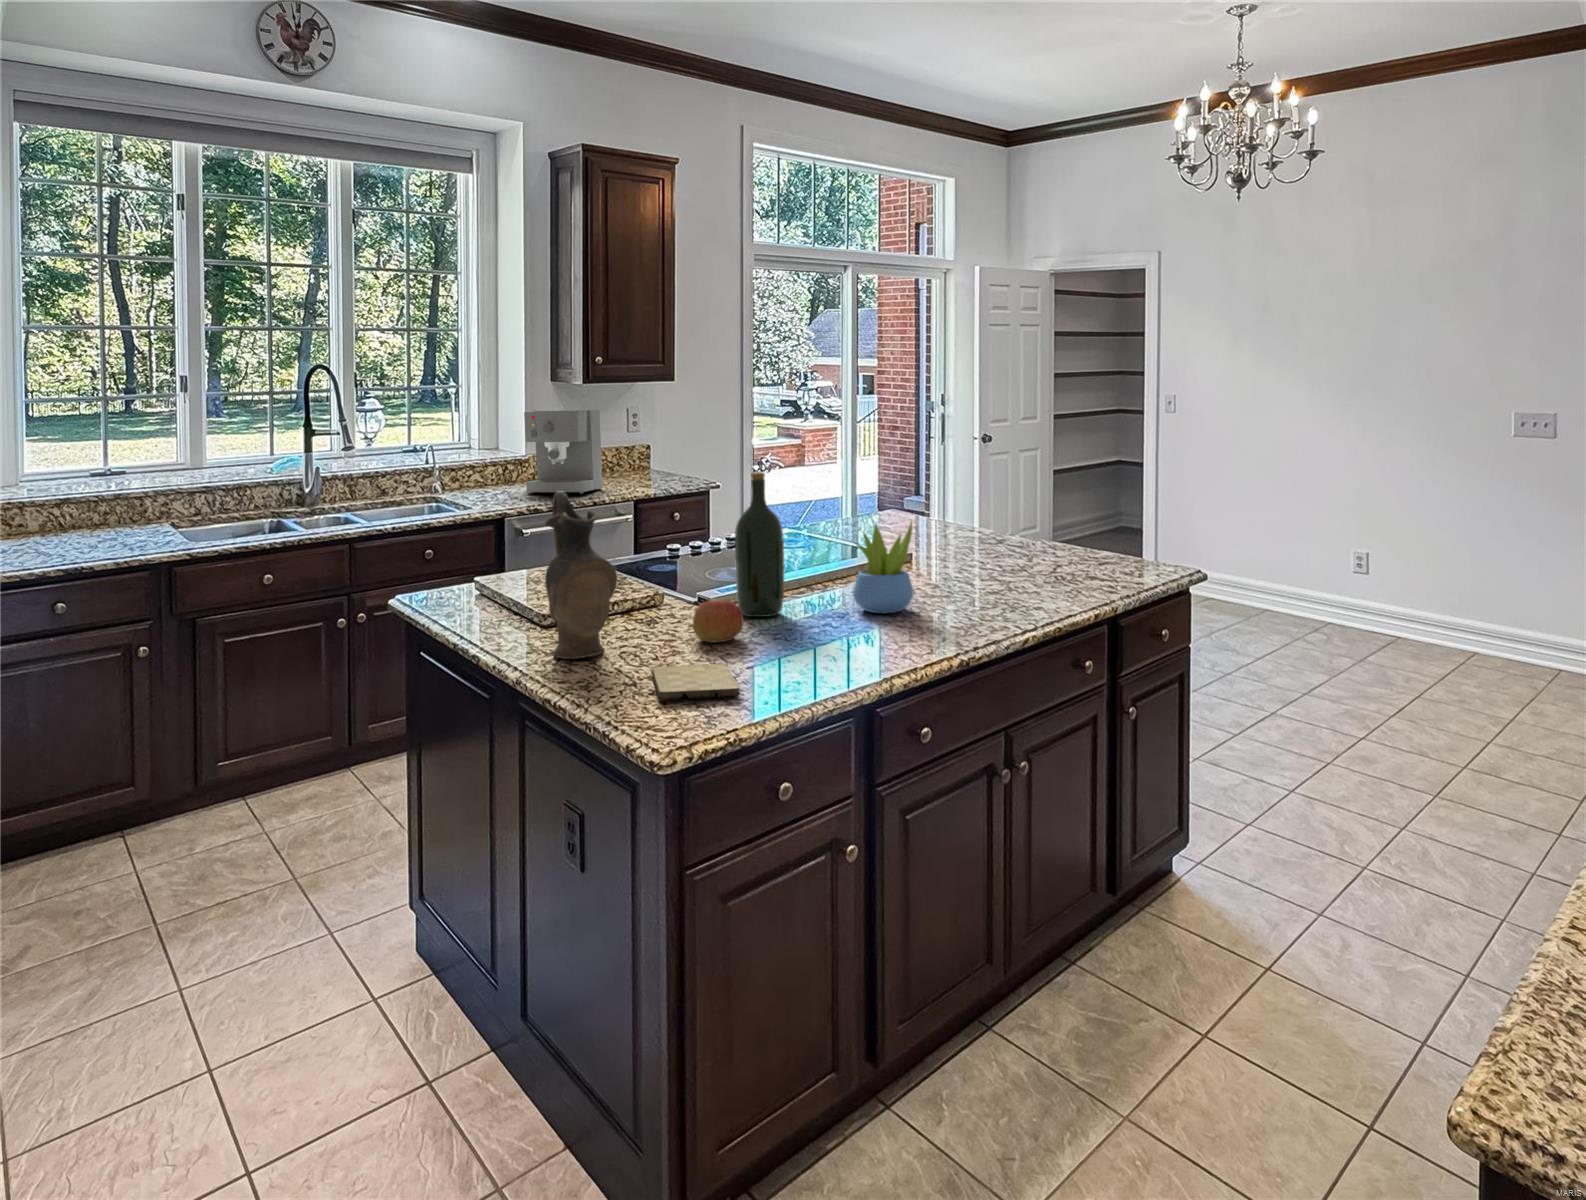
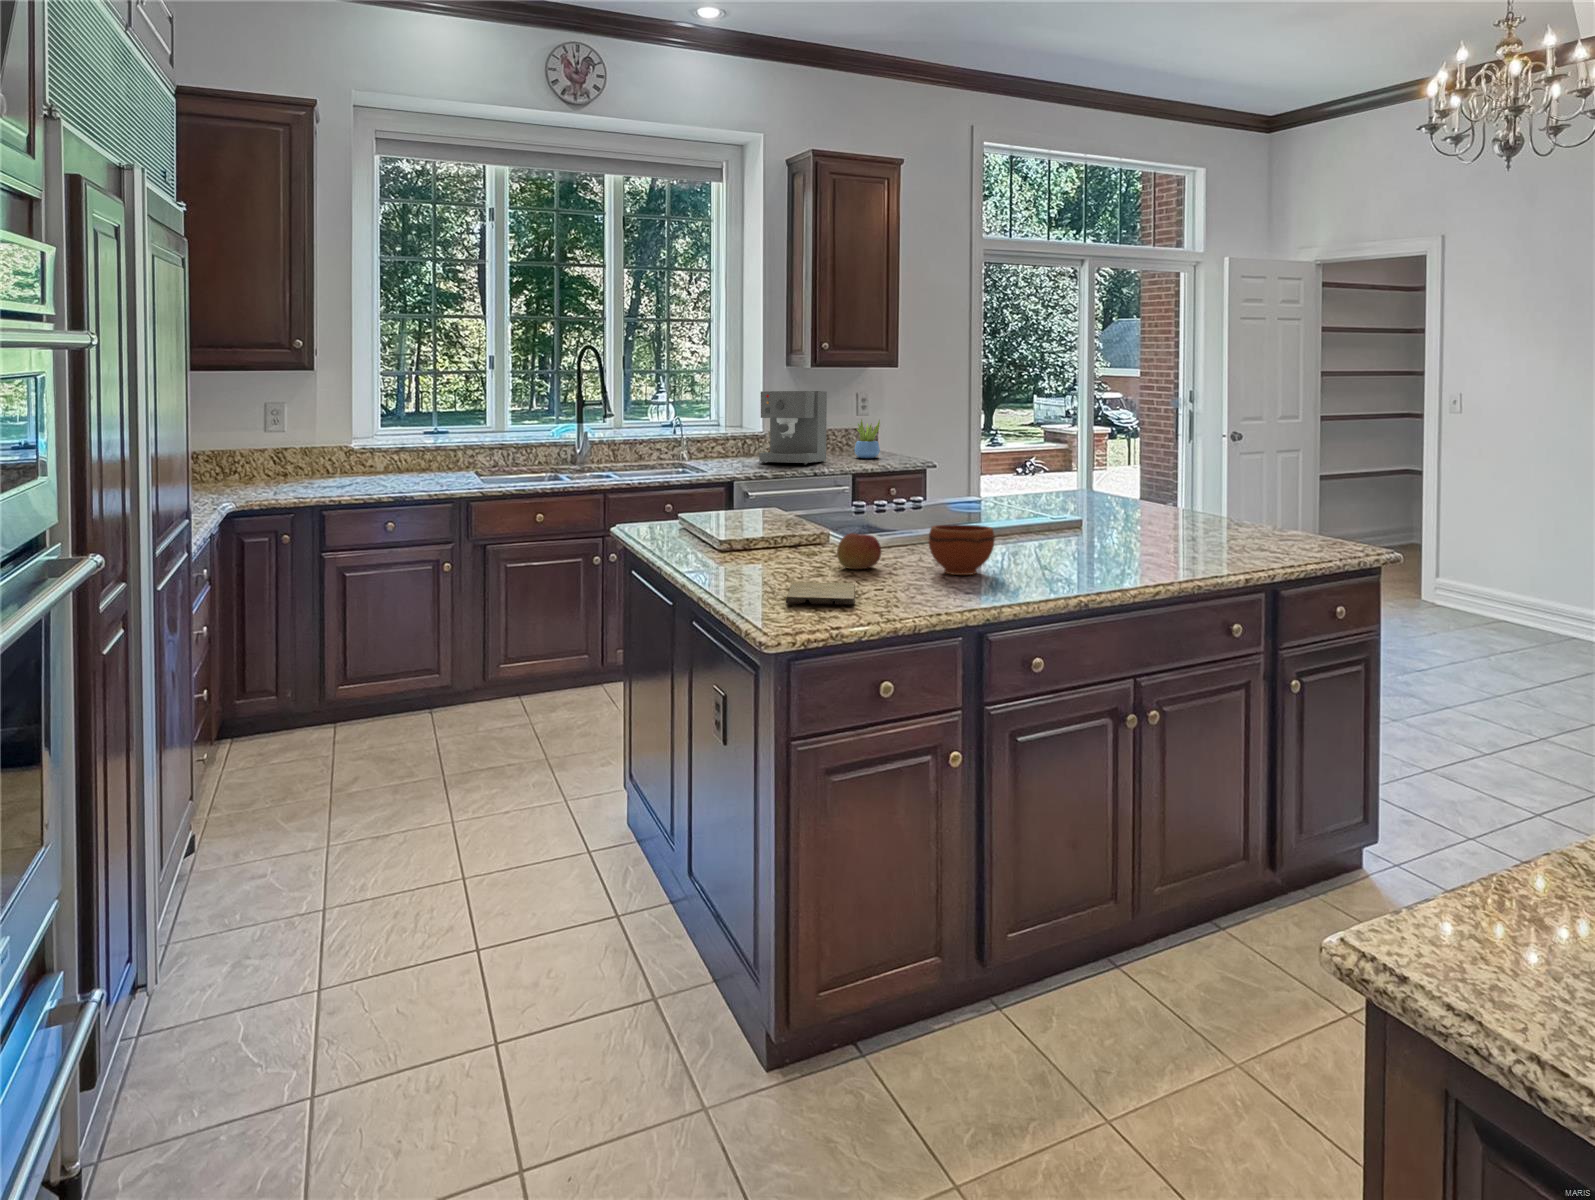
wine bottle: present [735,472,784,617] -> none [886,428,928,554]
ceramic pitcher: present [545,491,617,659] -> none [715,435,773,573]
succulent plant: present [853,522,913,613] -> present [854,419,880,458]
bowl: none [798,583,872,643] -> present [929,524,995,575]

